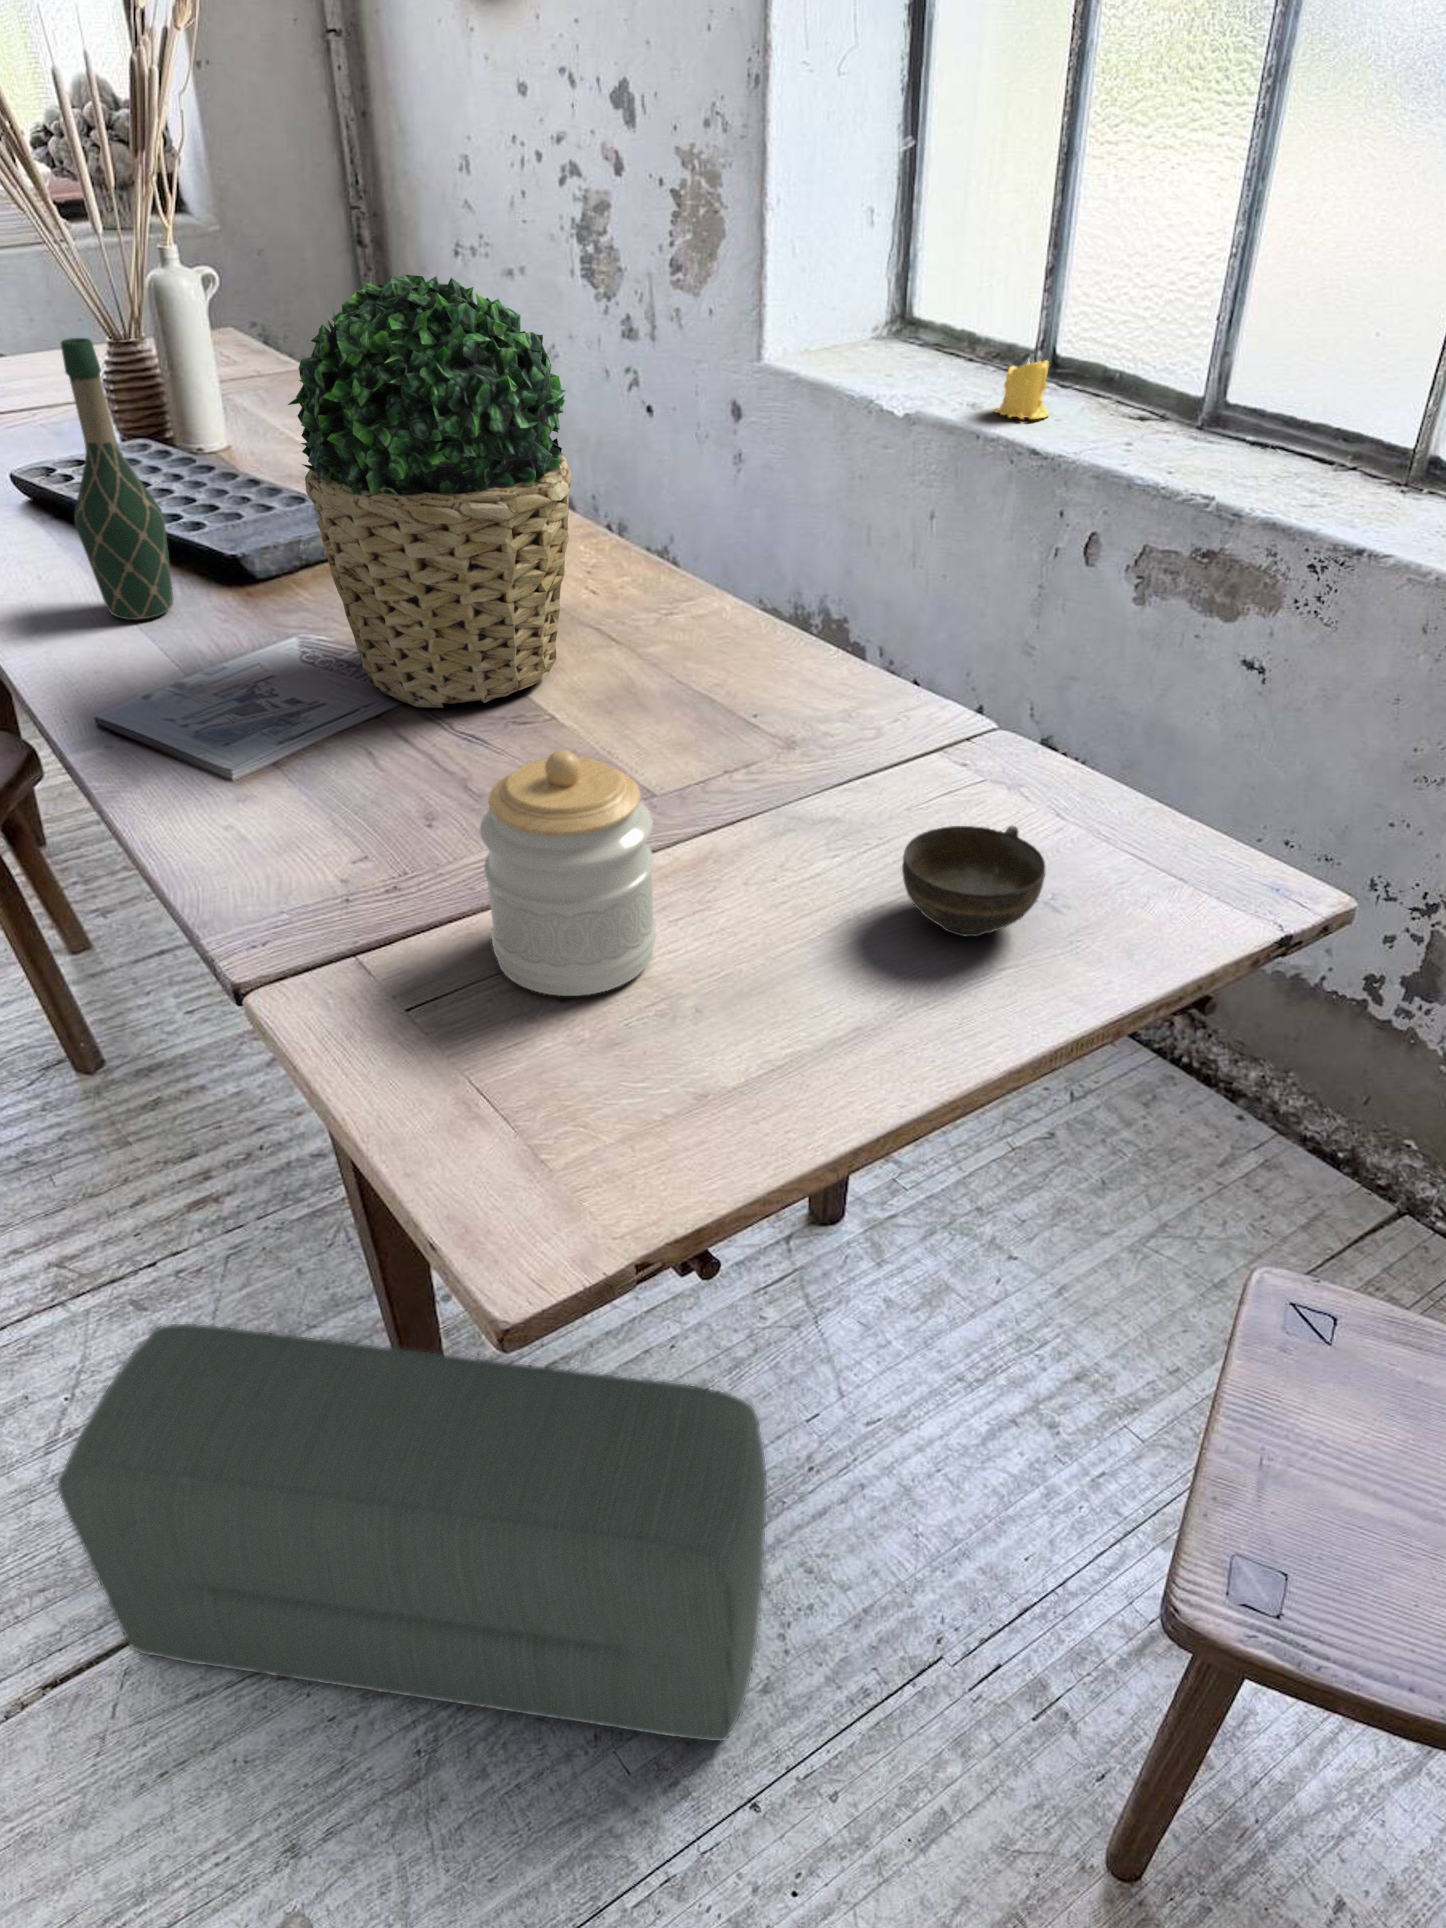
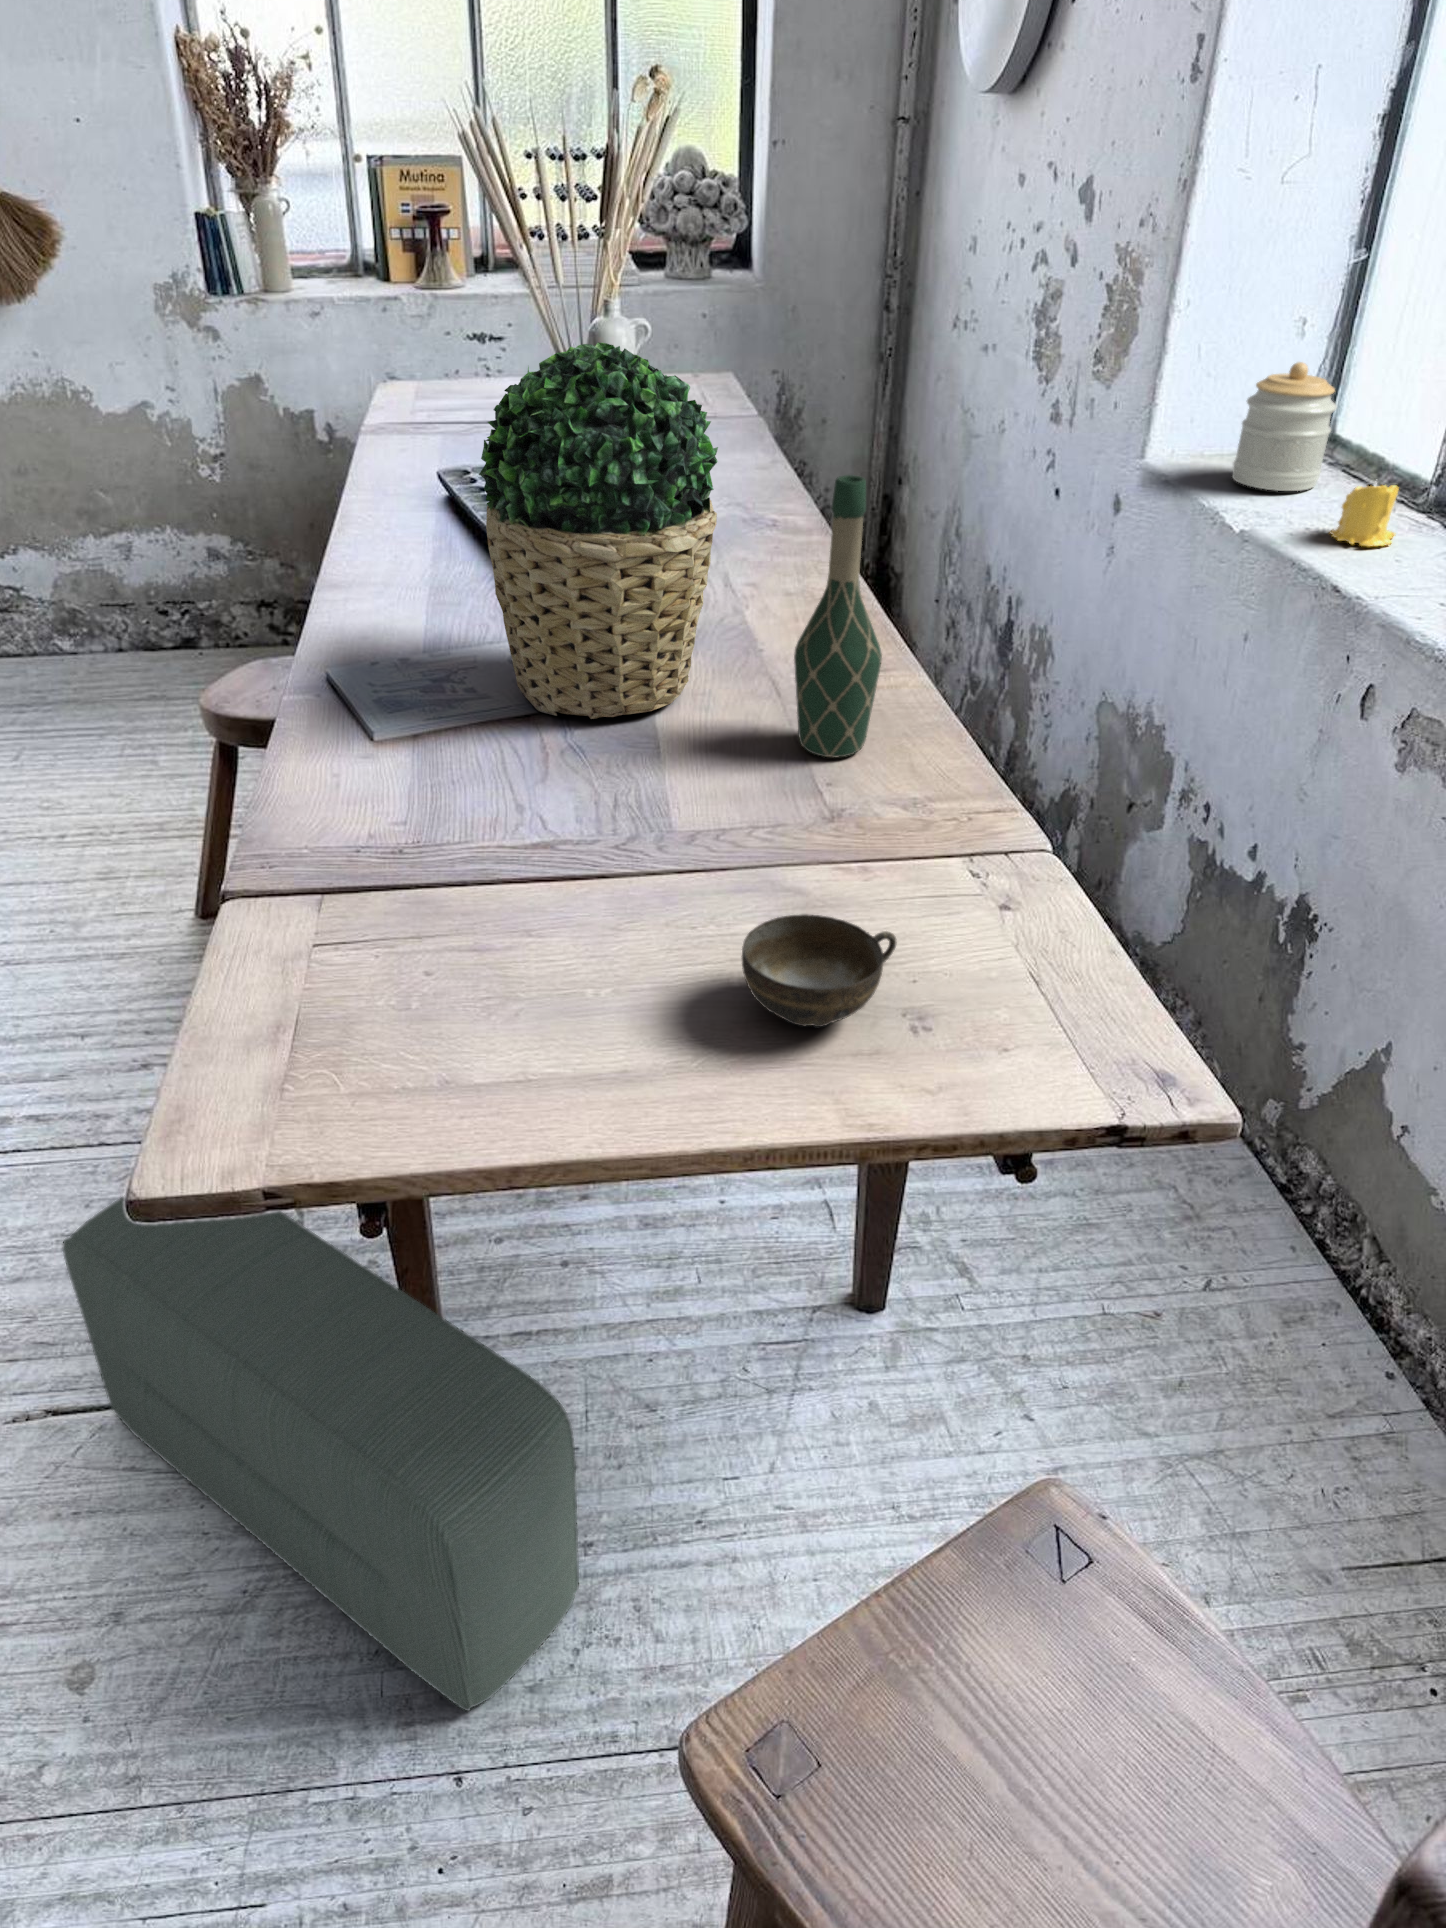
wine bottle: present [61,338,173,620] -> present [794,475,882,757]
jar: present [480,751,656,996] -> present [1232,362,1337,491]

